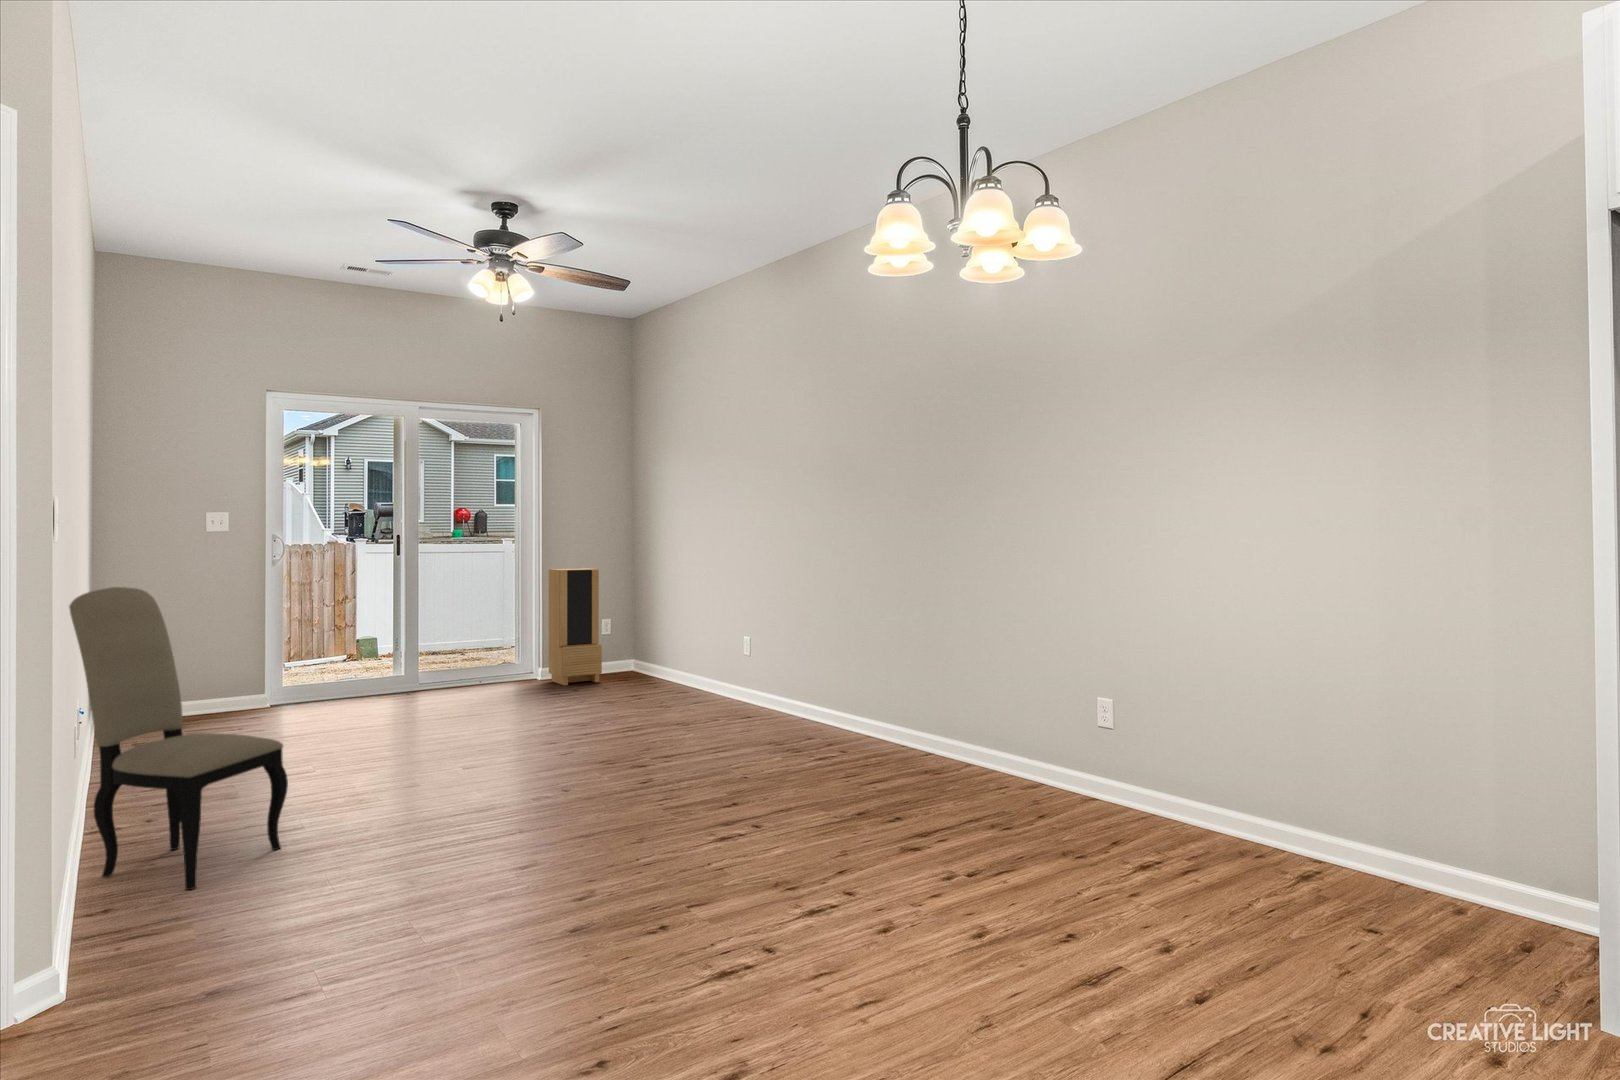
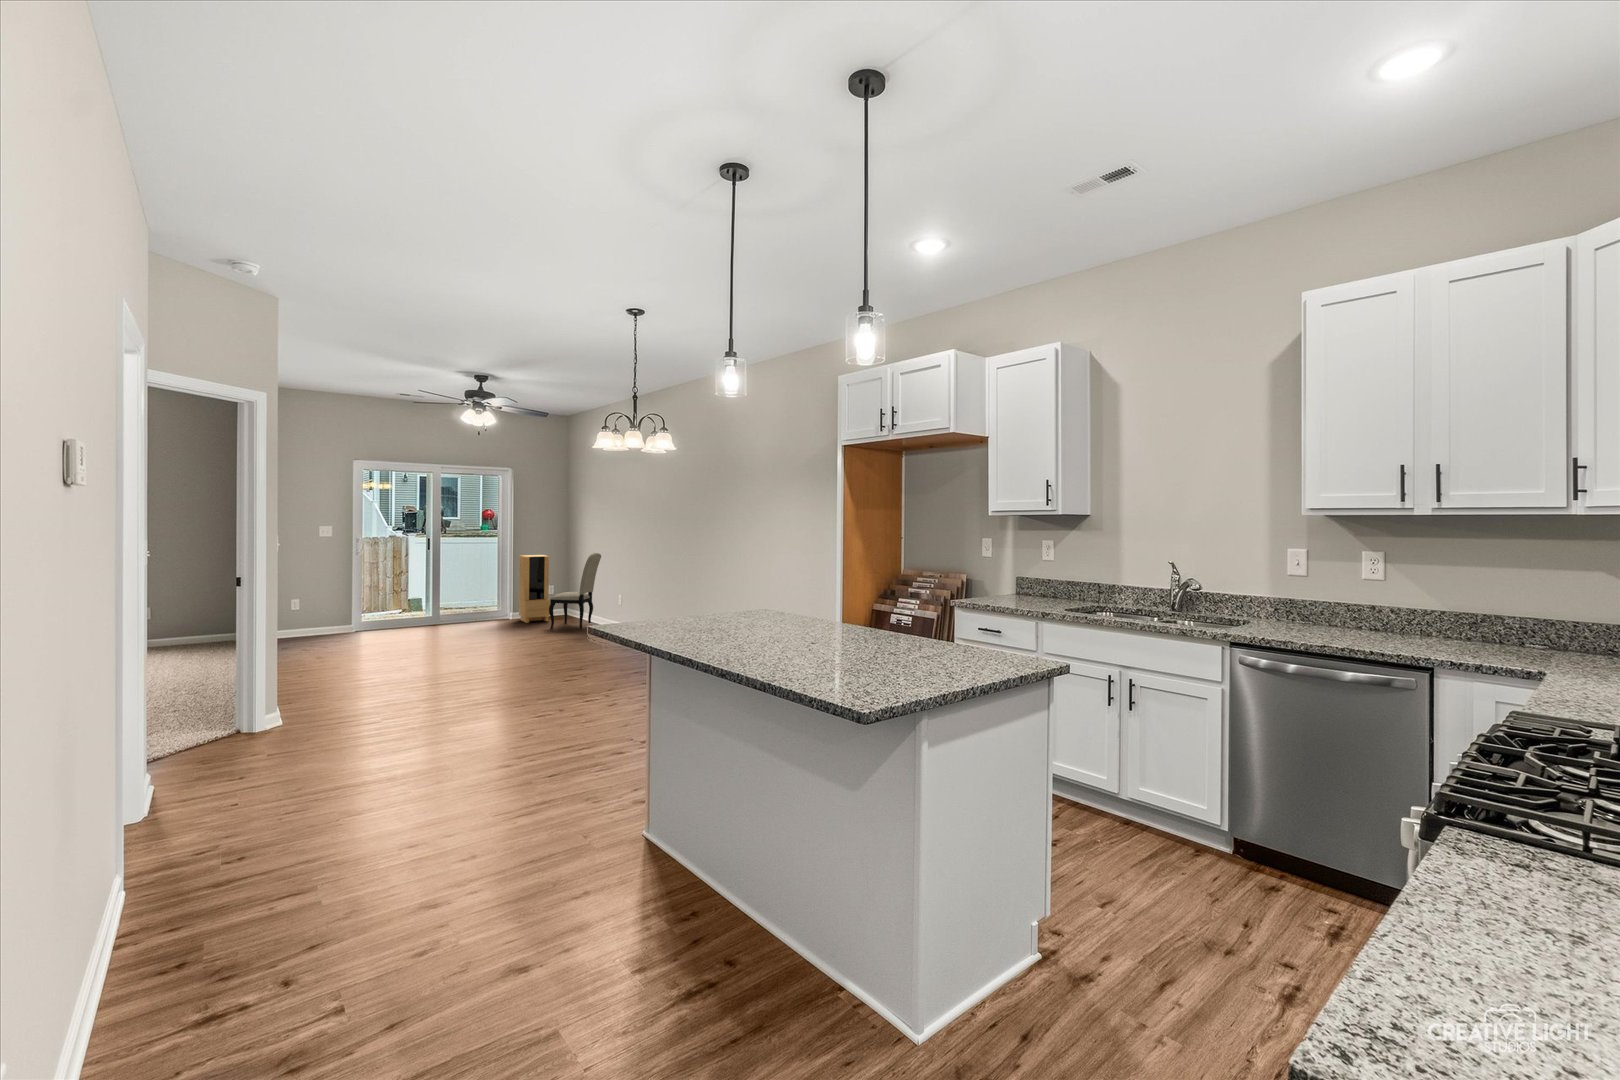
dining chair: present [69,587,288,890] -> present [549,553,601,629]

